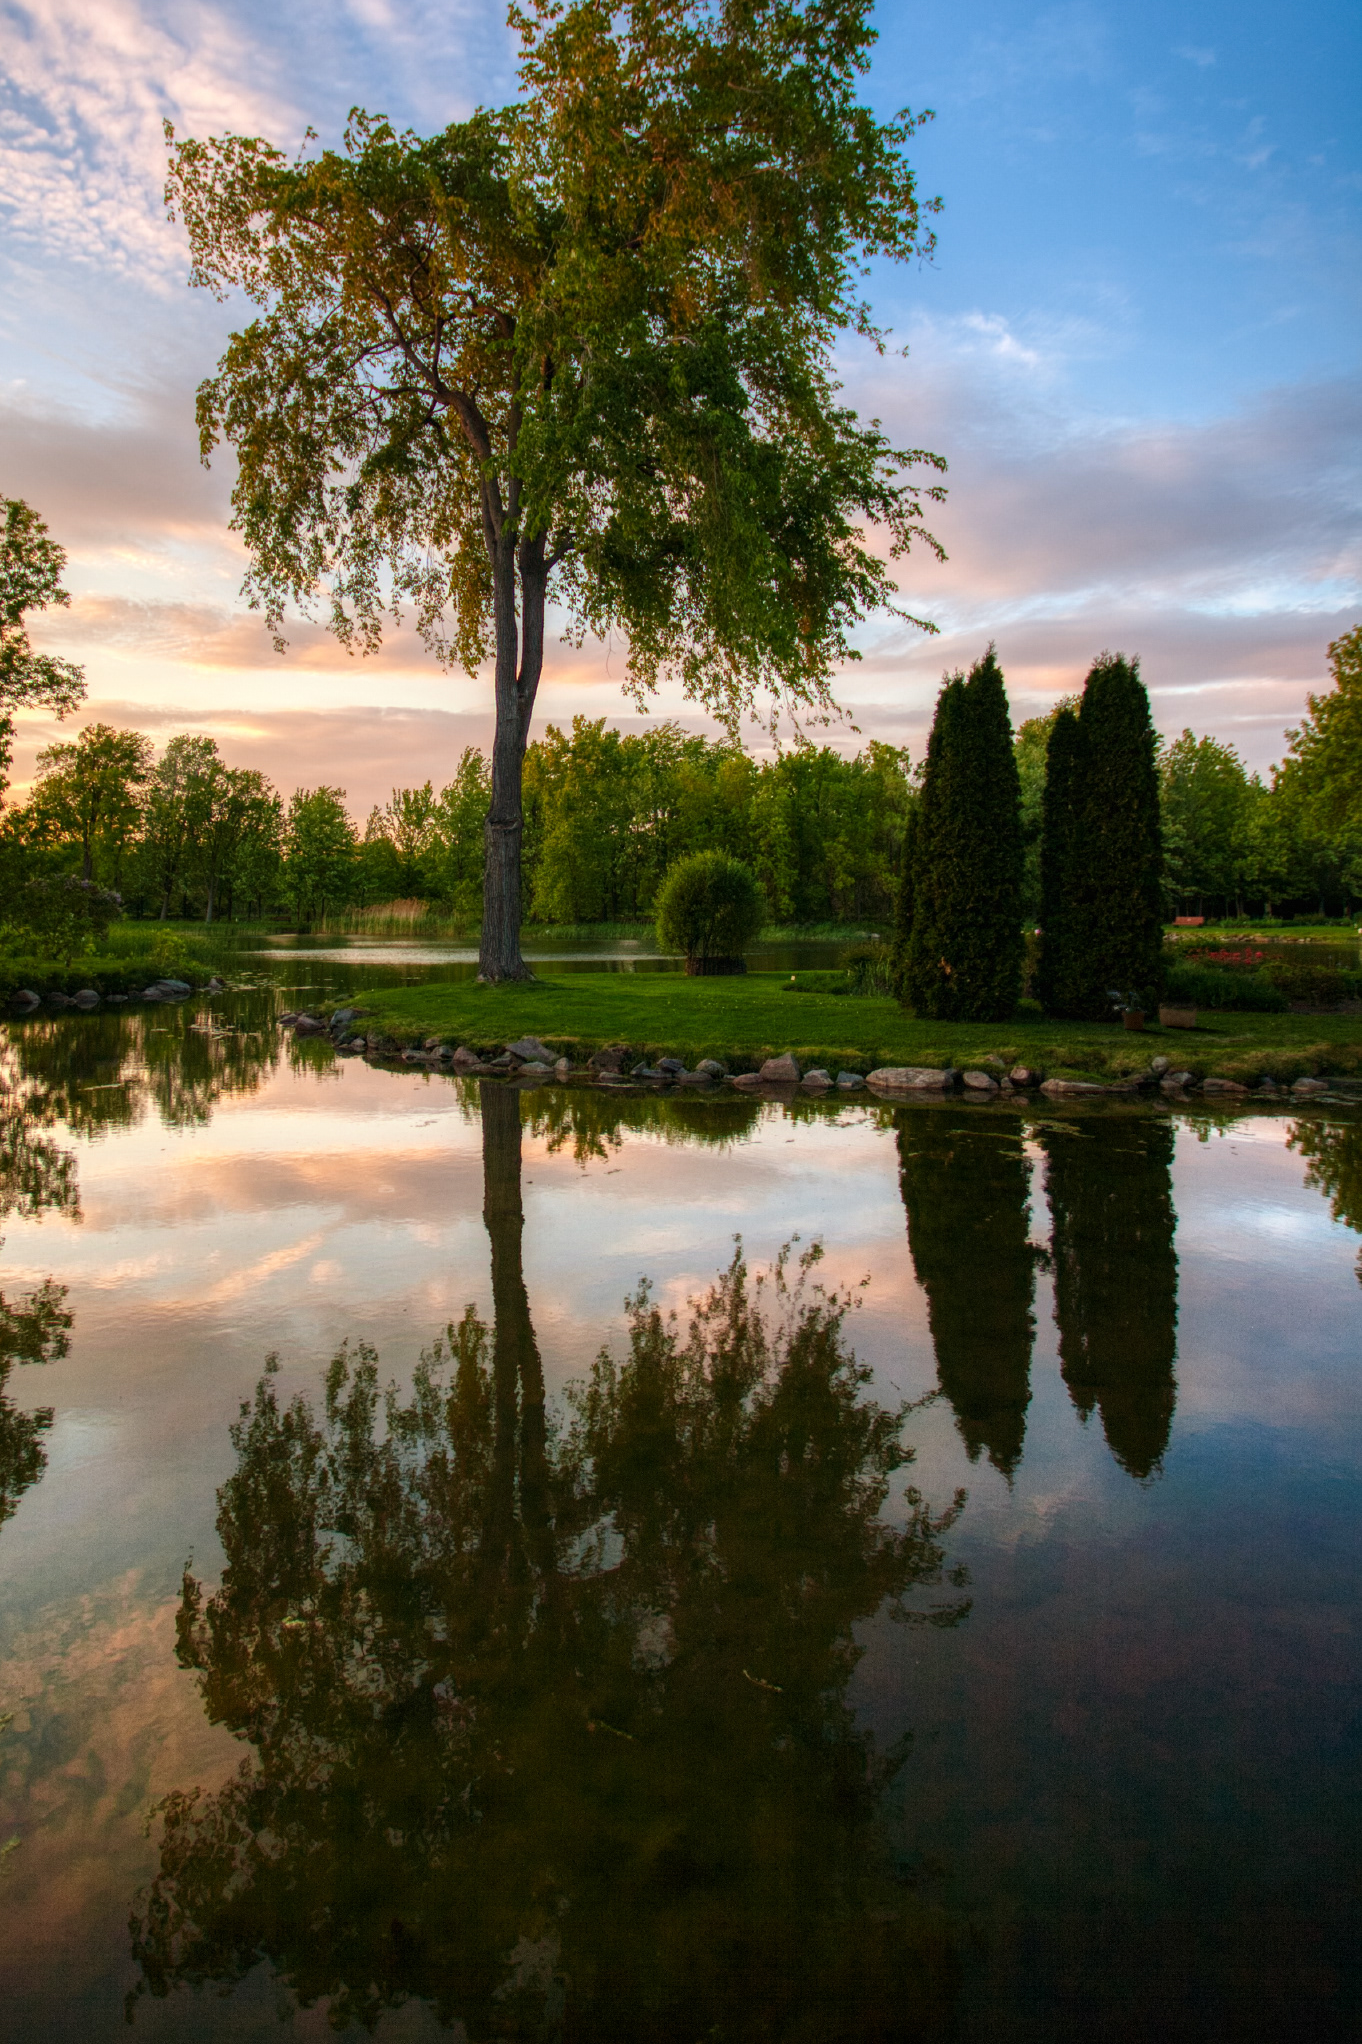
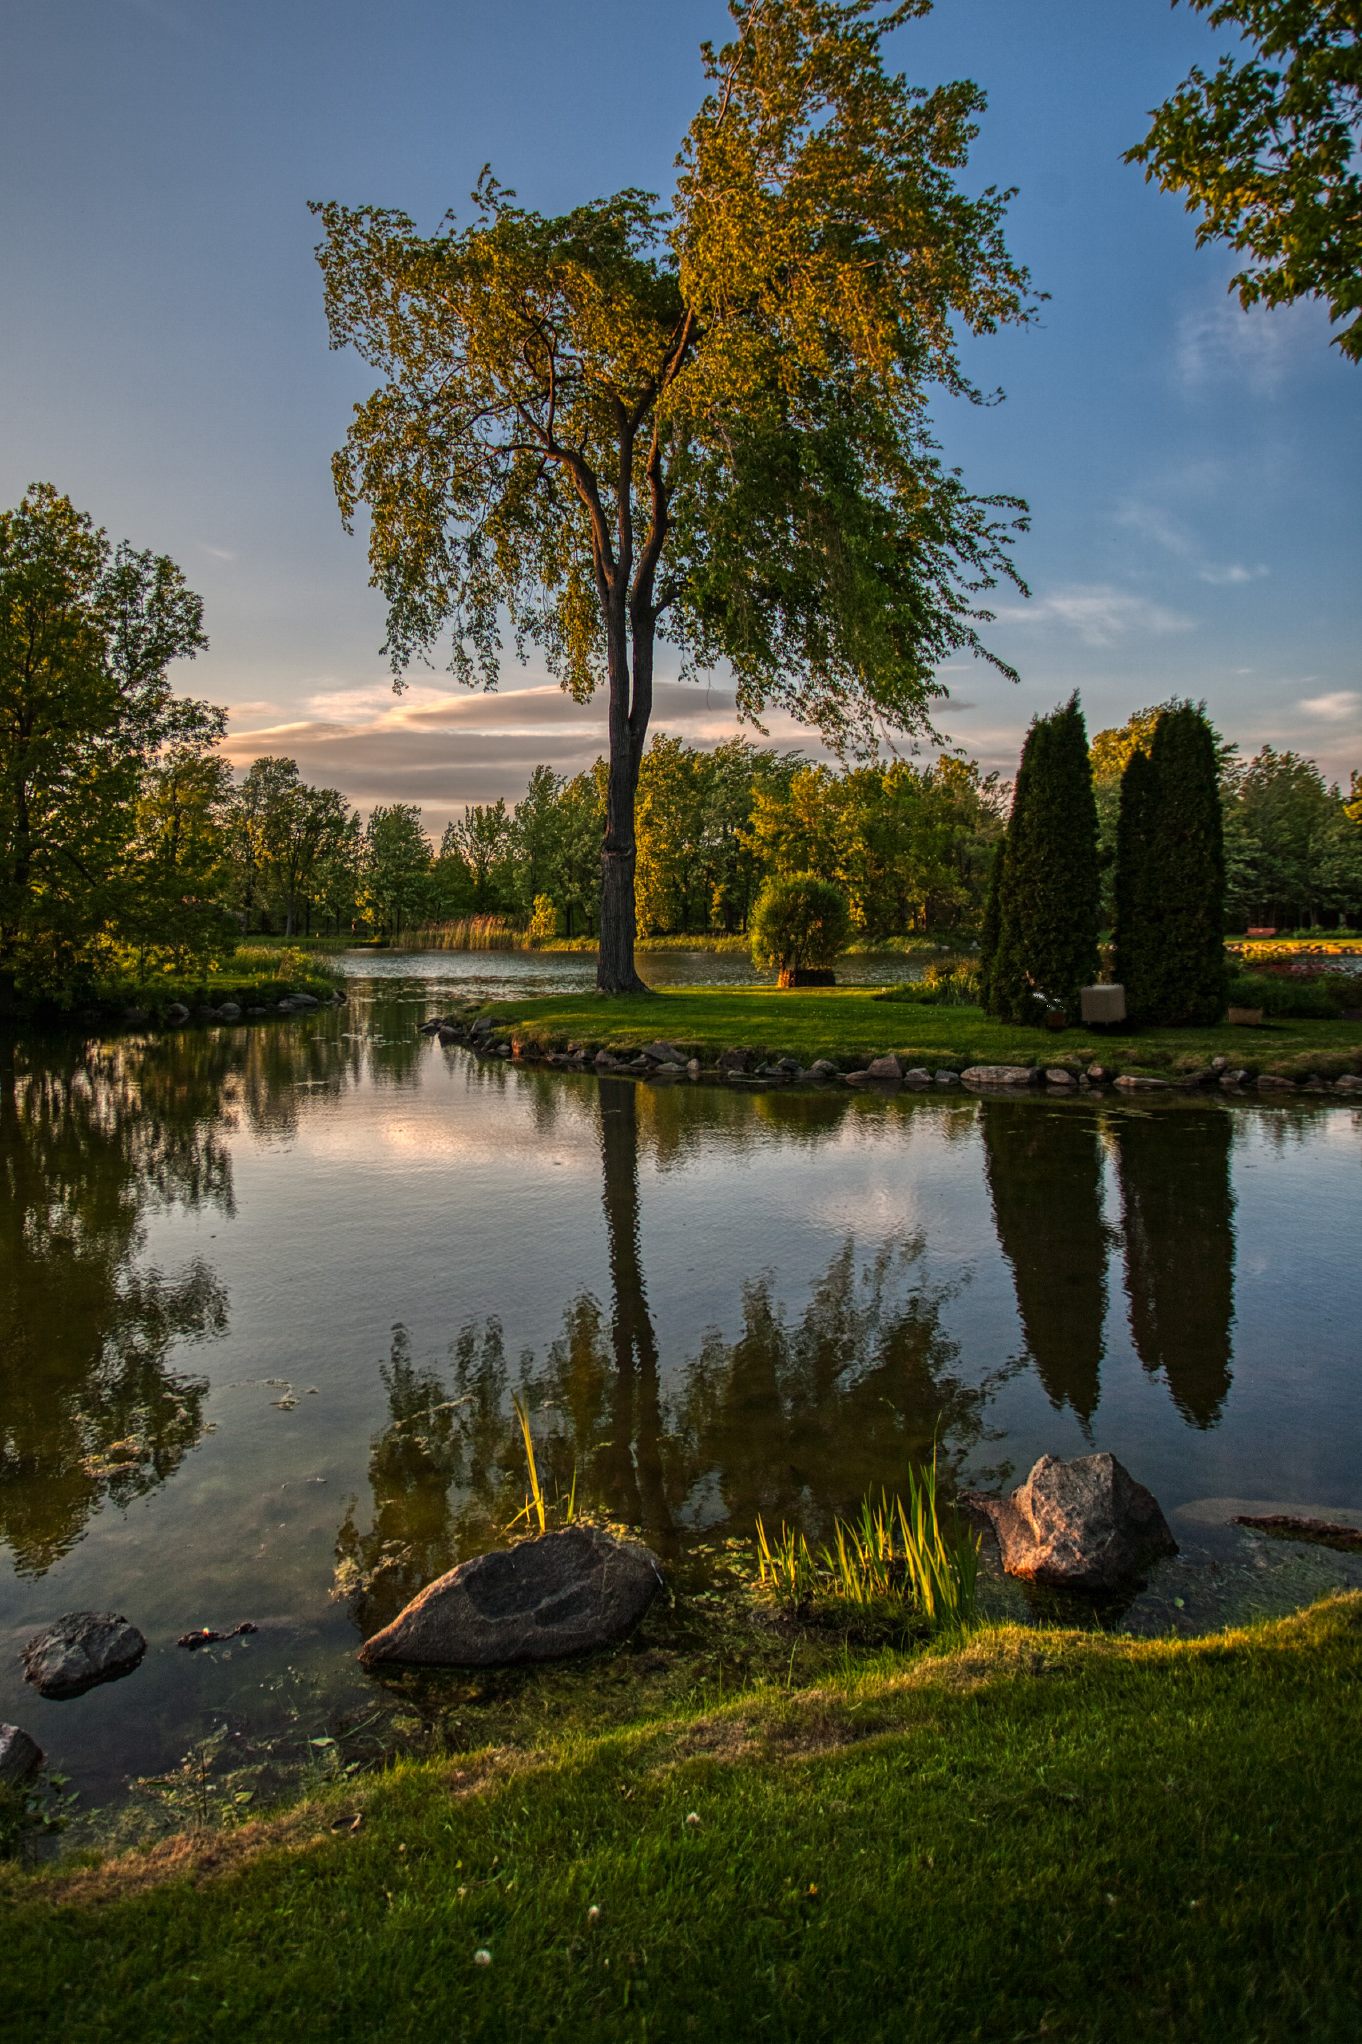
storage bench: none [999,982,1048,1026] -> present [1080,985,1125,1024]
potted plant: present [1107,992,1145,1030] -> present [1032,994,1065,1027]

